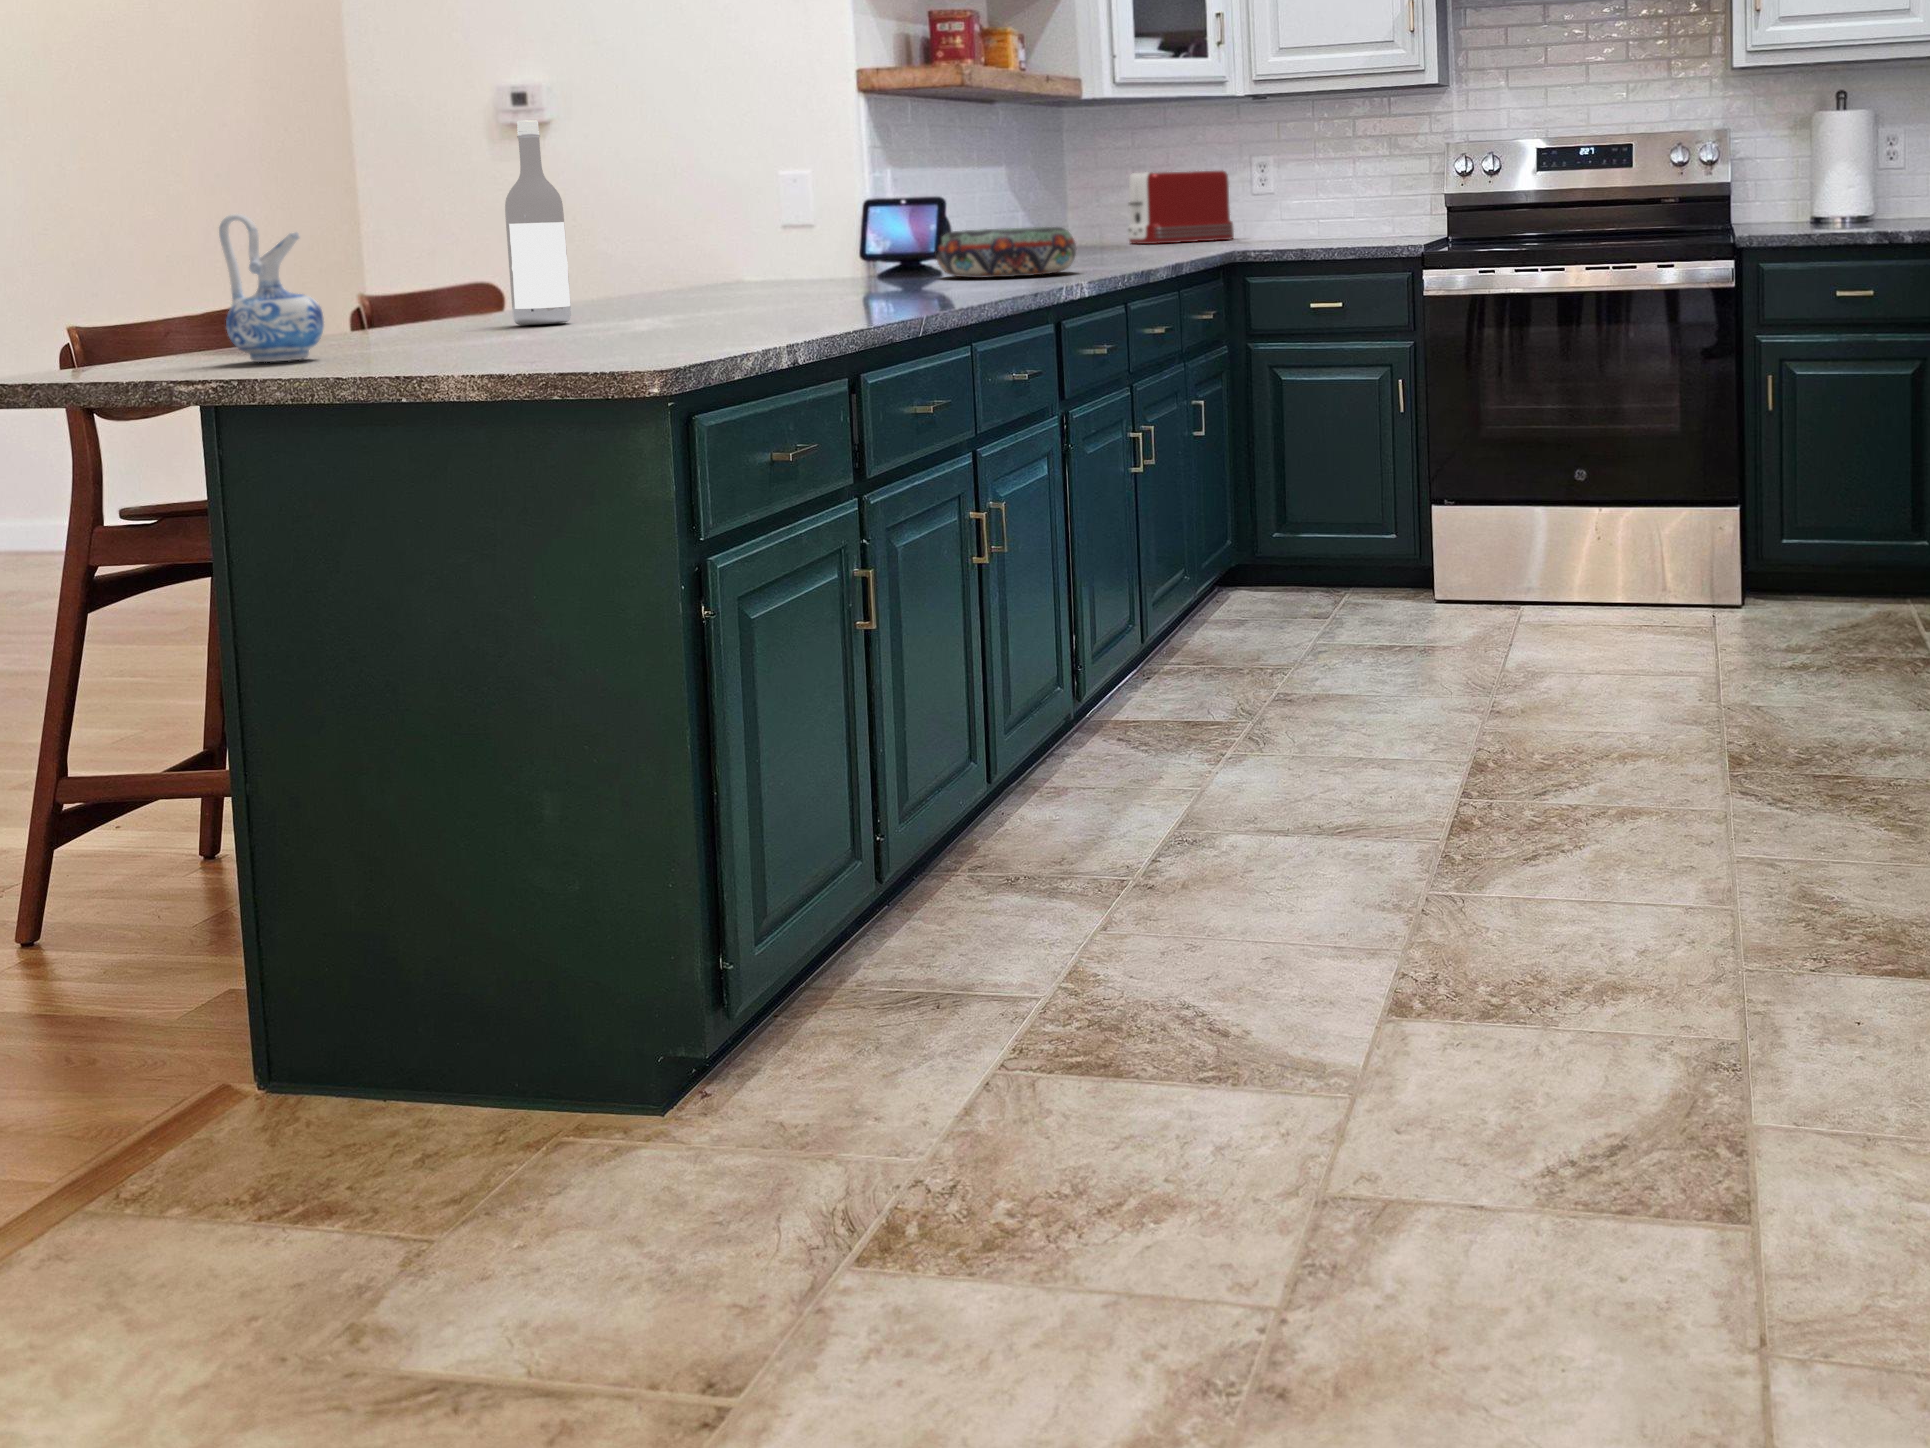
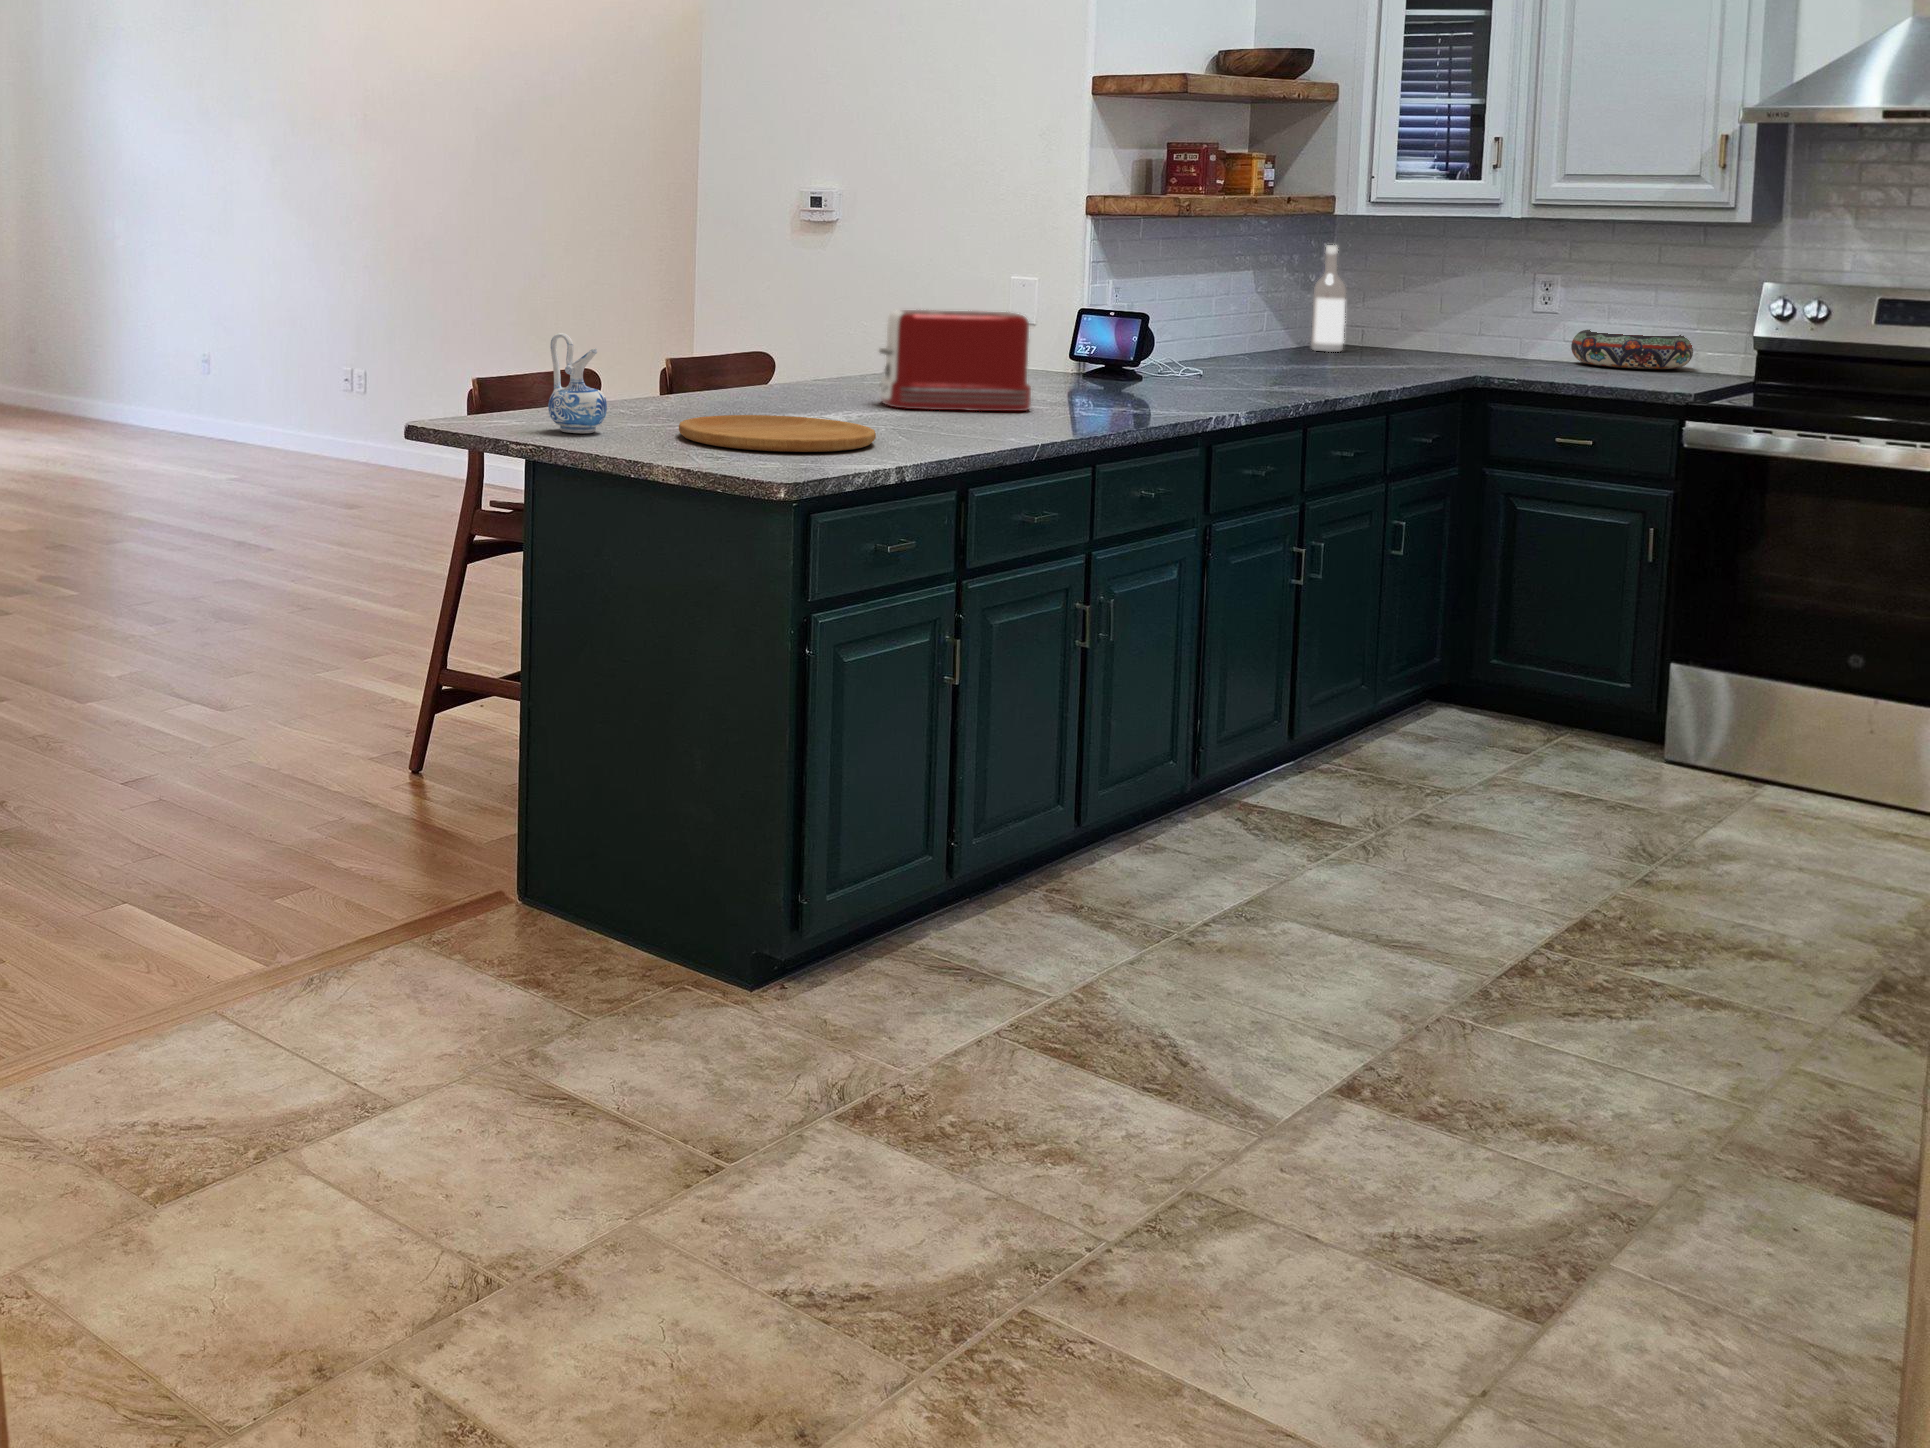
wine bottle: present [505,120,571,325] -> present [1311,245,1346,352]
toaster: present [1128,171,1234,244] -> present [879,309,1031,411]
decorative bowl: present [936,227,1076,278] -> present [1571,330,1693,369]
cutting board: none [439,313,722,351] -> present [679,415,876,452]

